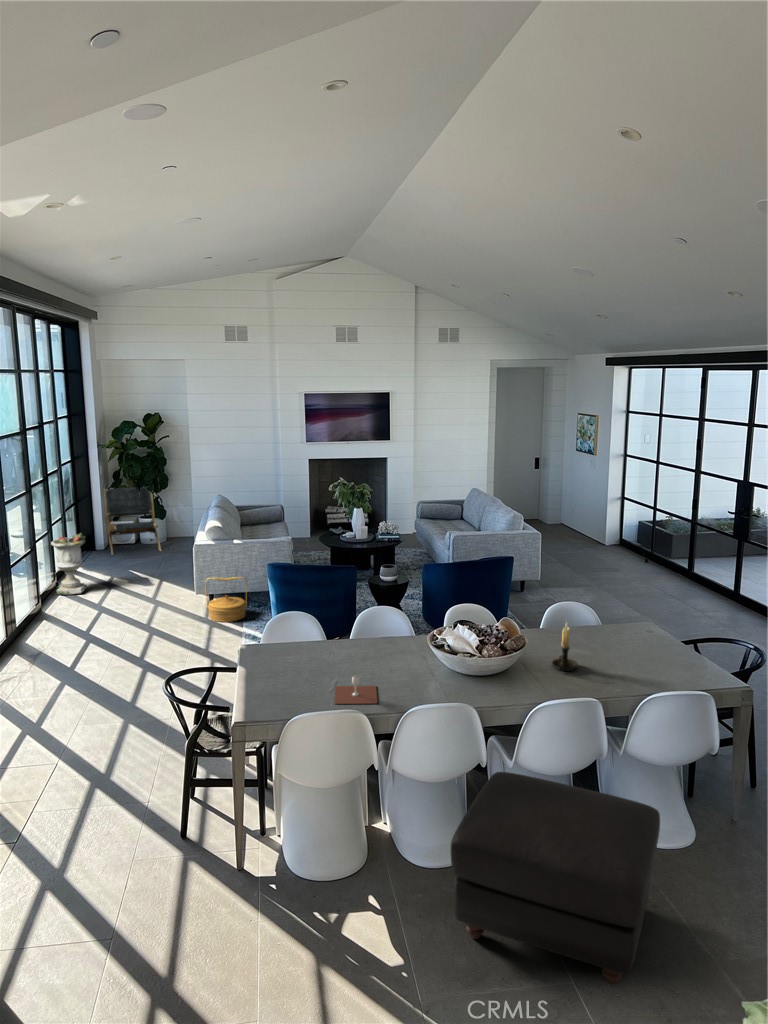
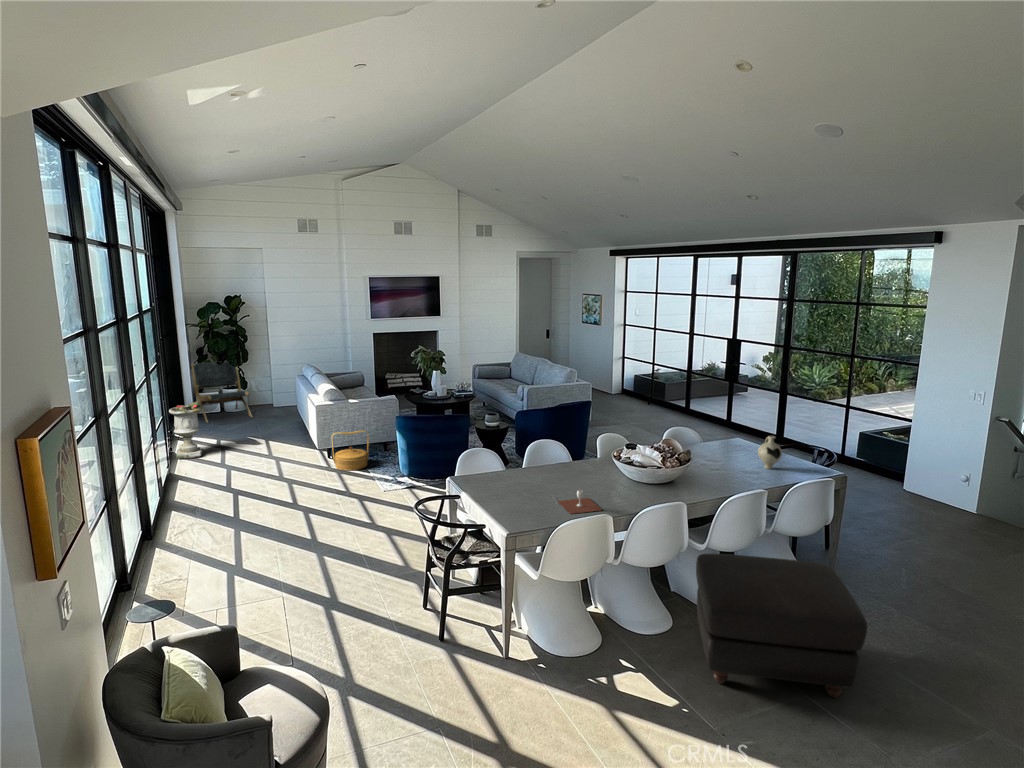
candle holder: present [552,622,578,672] -> none [700,436,721,476]
decorative vase: none [638,625,669,669] -> present [758,436,782,469]

